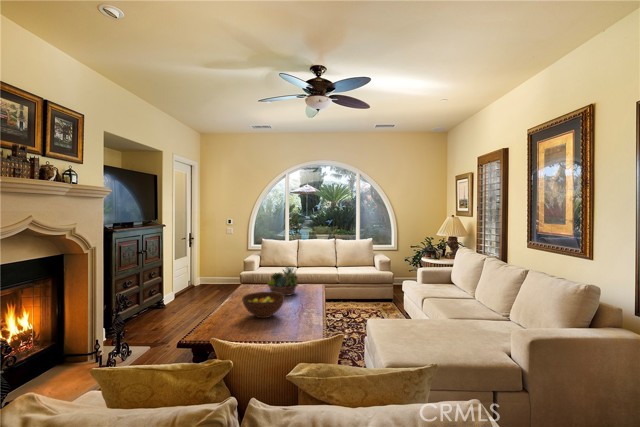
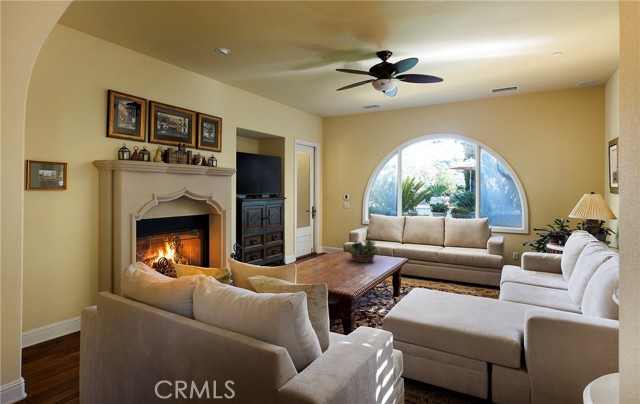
fruit bowl: present [242,292,285,318] -> none [314,254,348,274]

